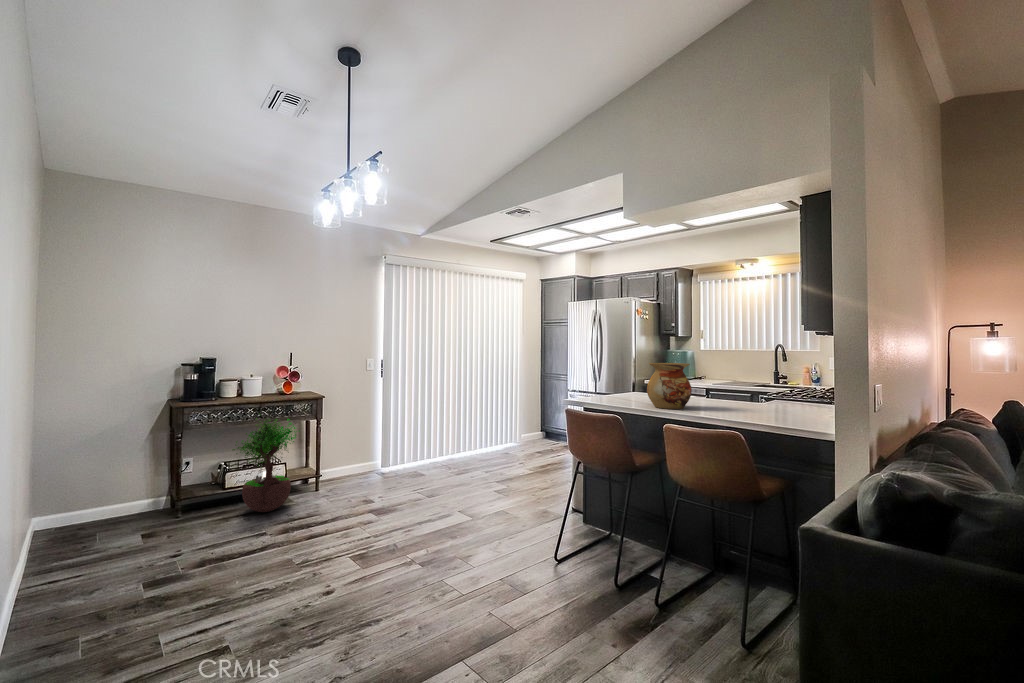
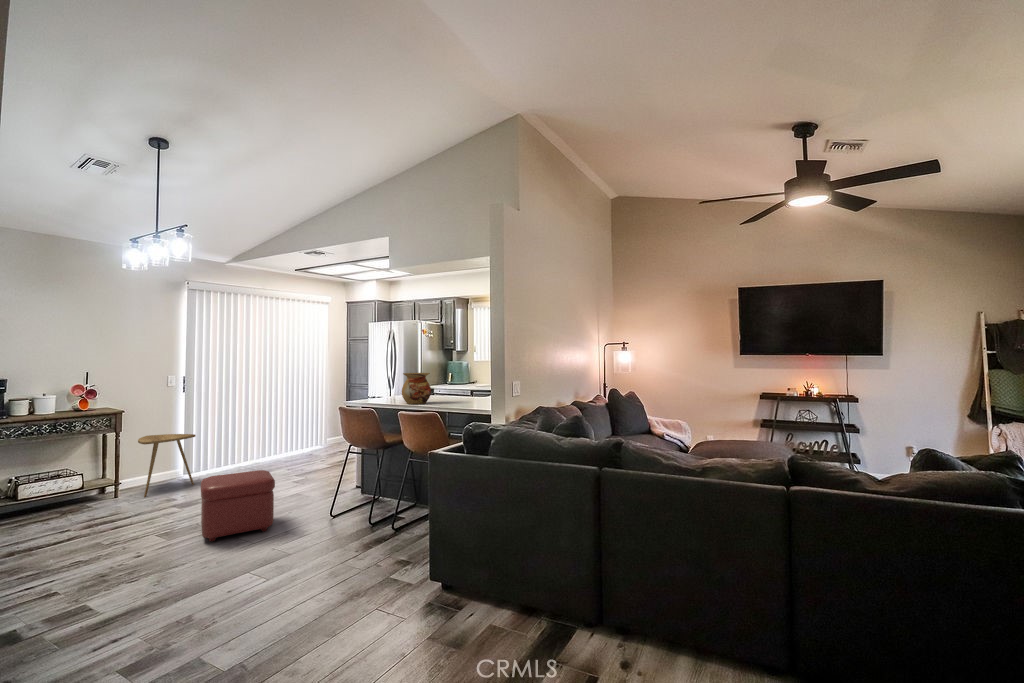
potted tree: present [233,413,297,512] -> none [28,428,100,517]
side table: none [337,423,392,494] -> present [138,434,196,497]
ottoman: none [399,487,489,588] -> present [201,470,275,542]

